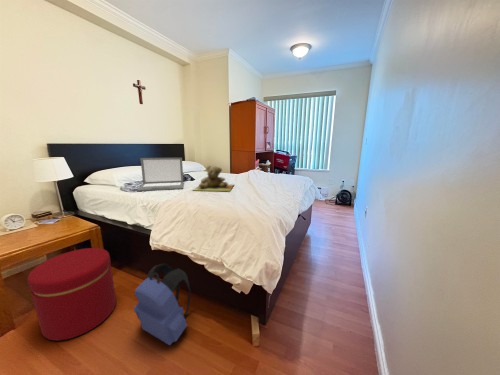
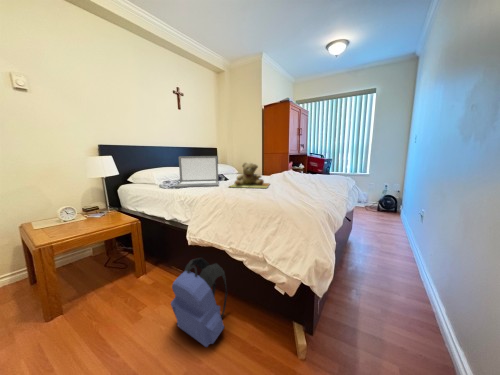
ottoman: present [28,248,116,341] -> none [75,240,153,330]

